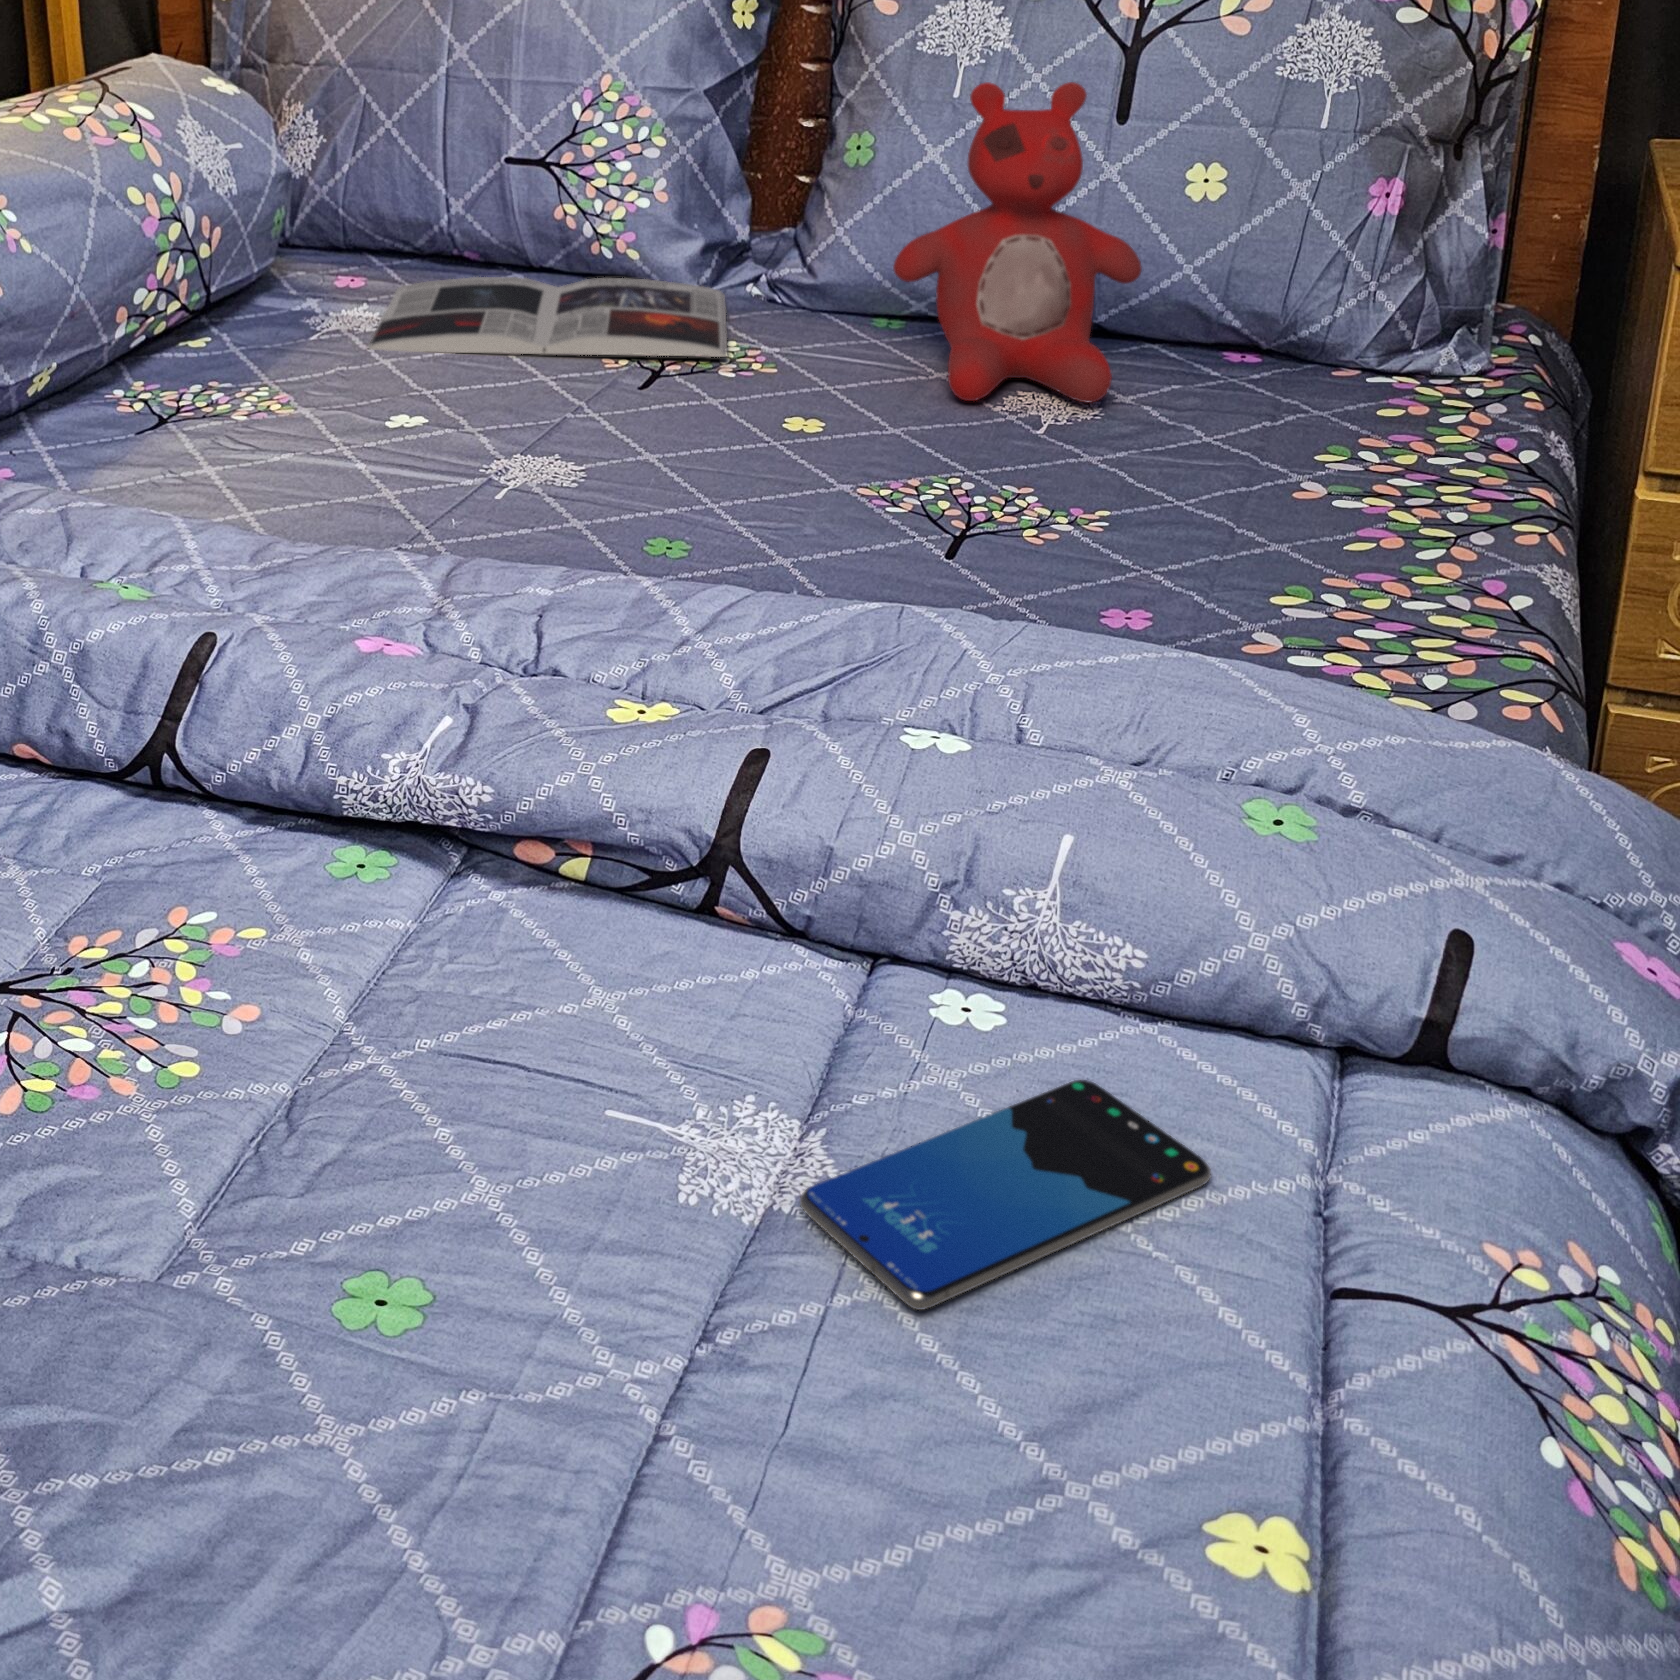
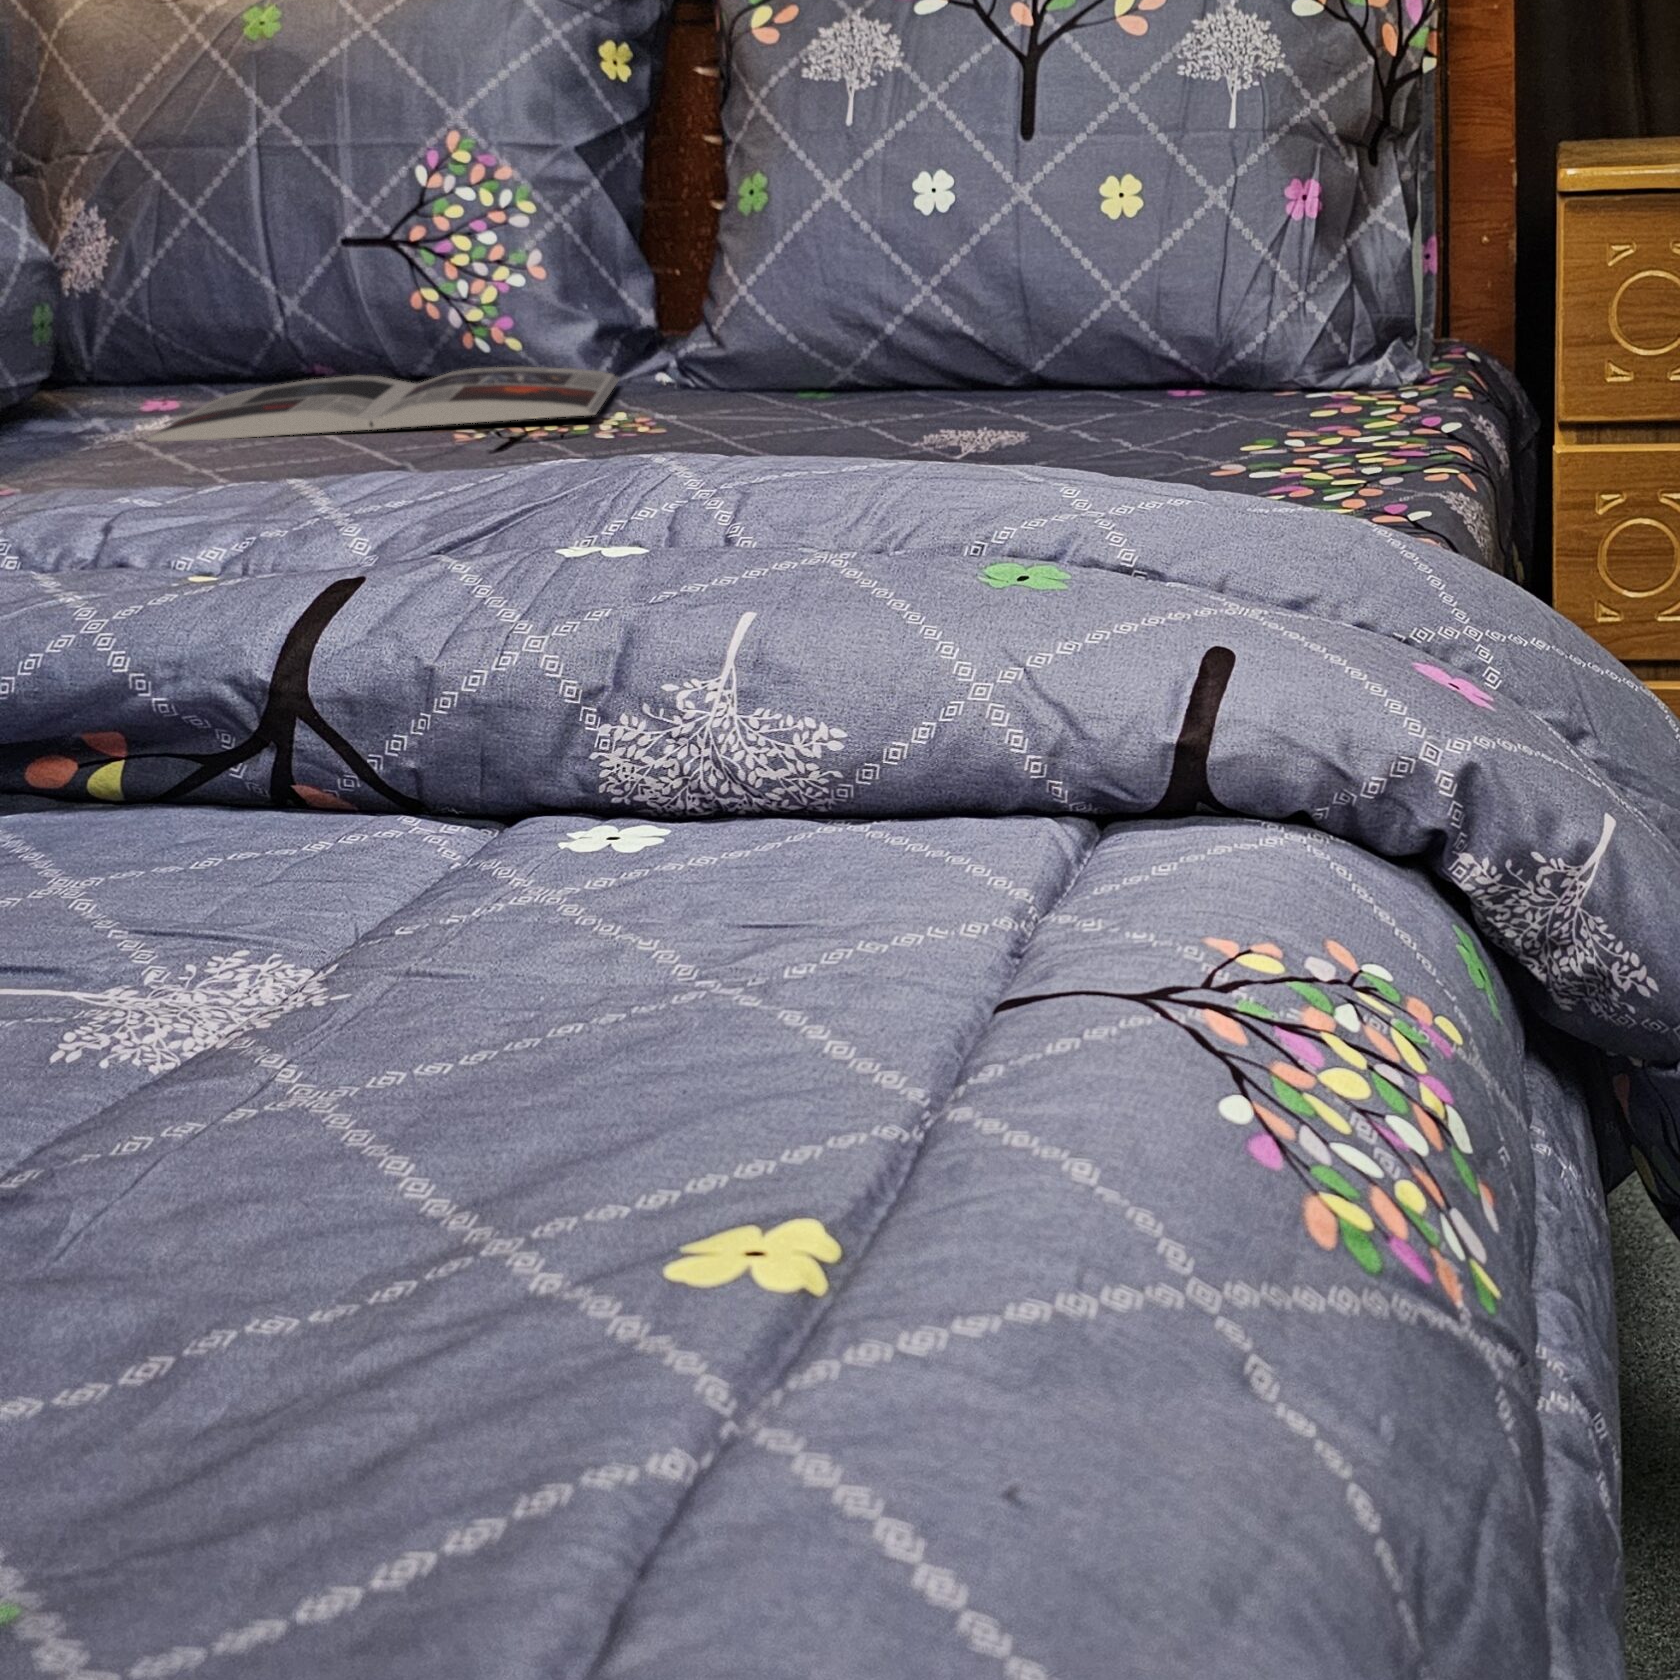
stuffed bear: present [893,82,1142,403] -> none [777,70,1052,428]
smartphone: present [800,1080,1211,1309] -> none [300,854,855,1062]

